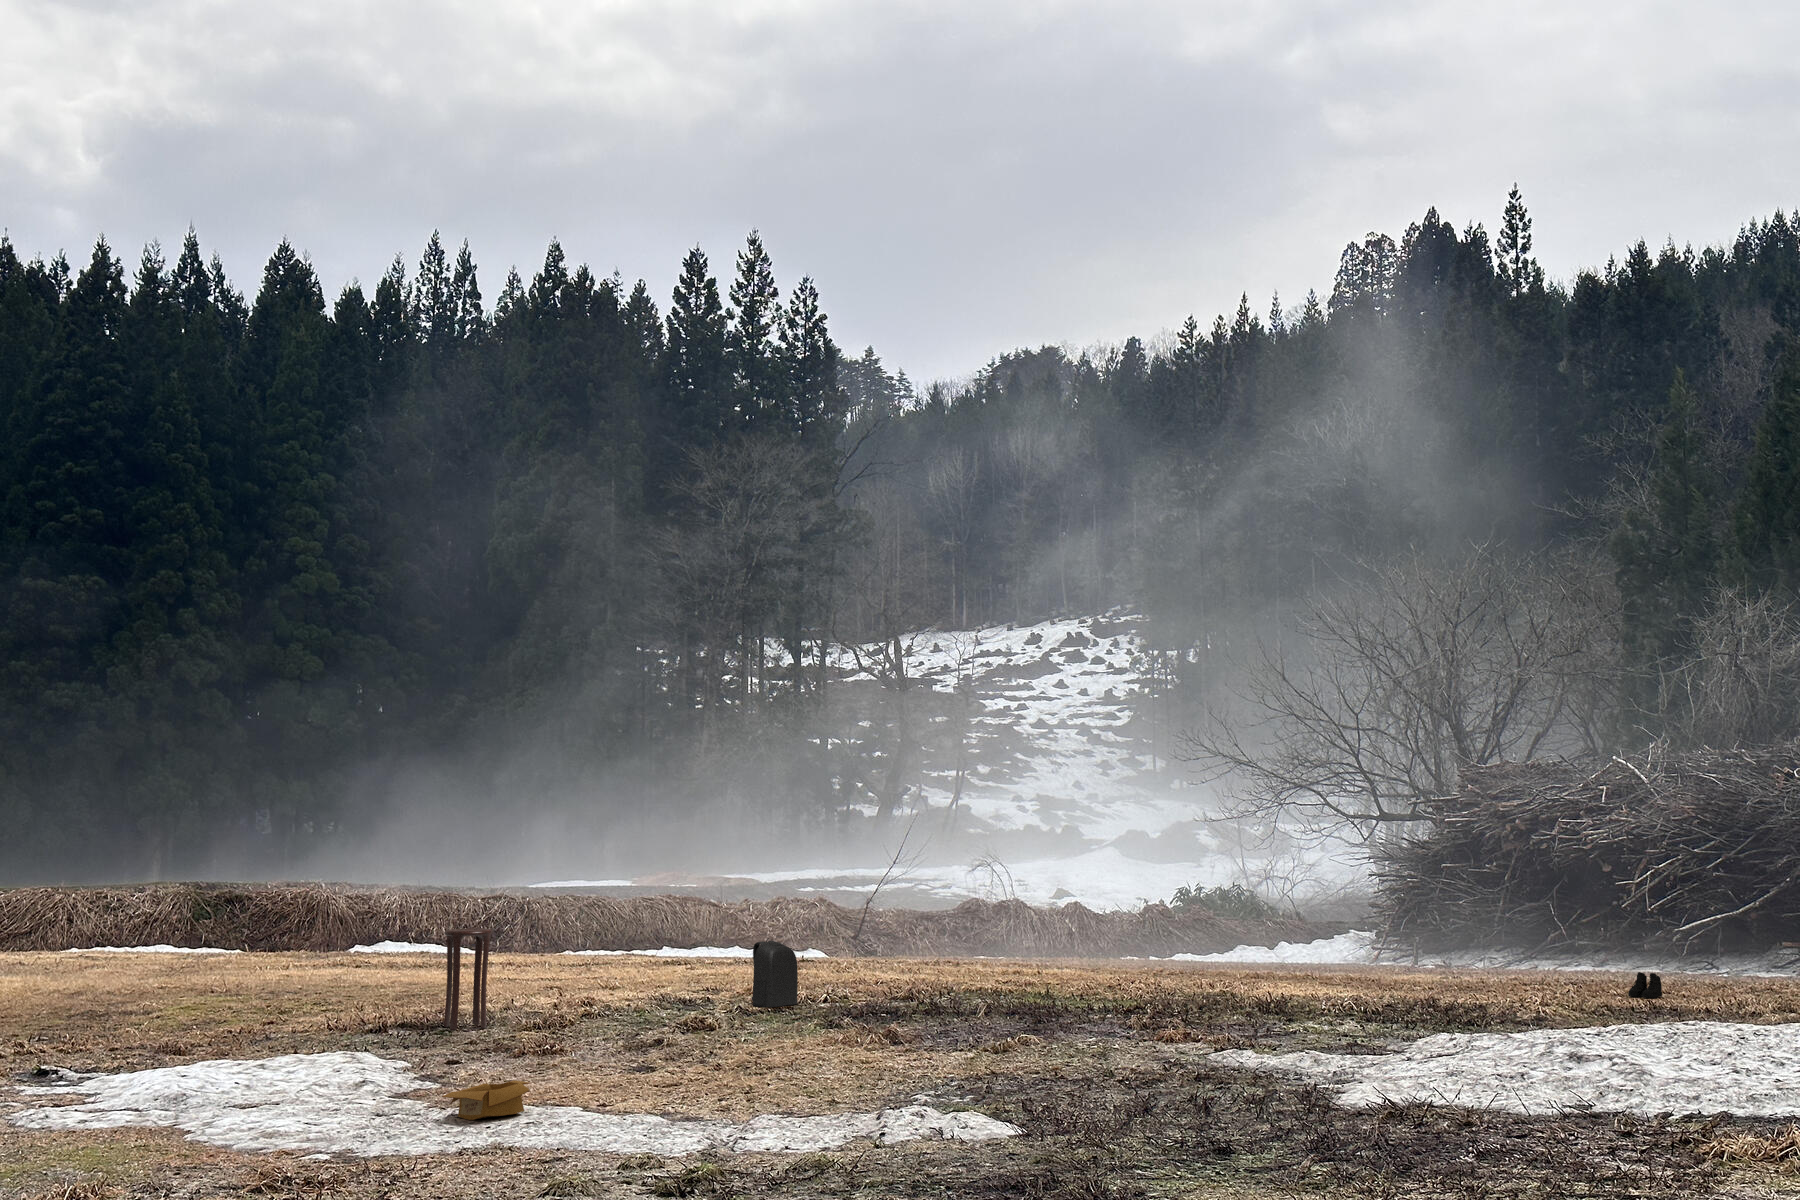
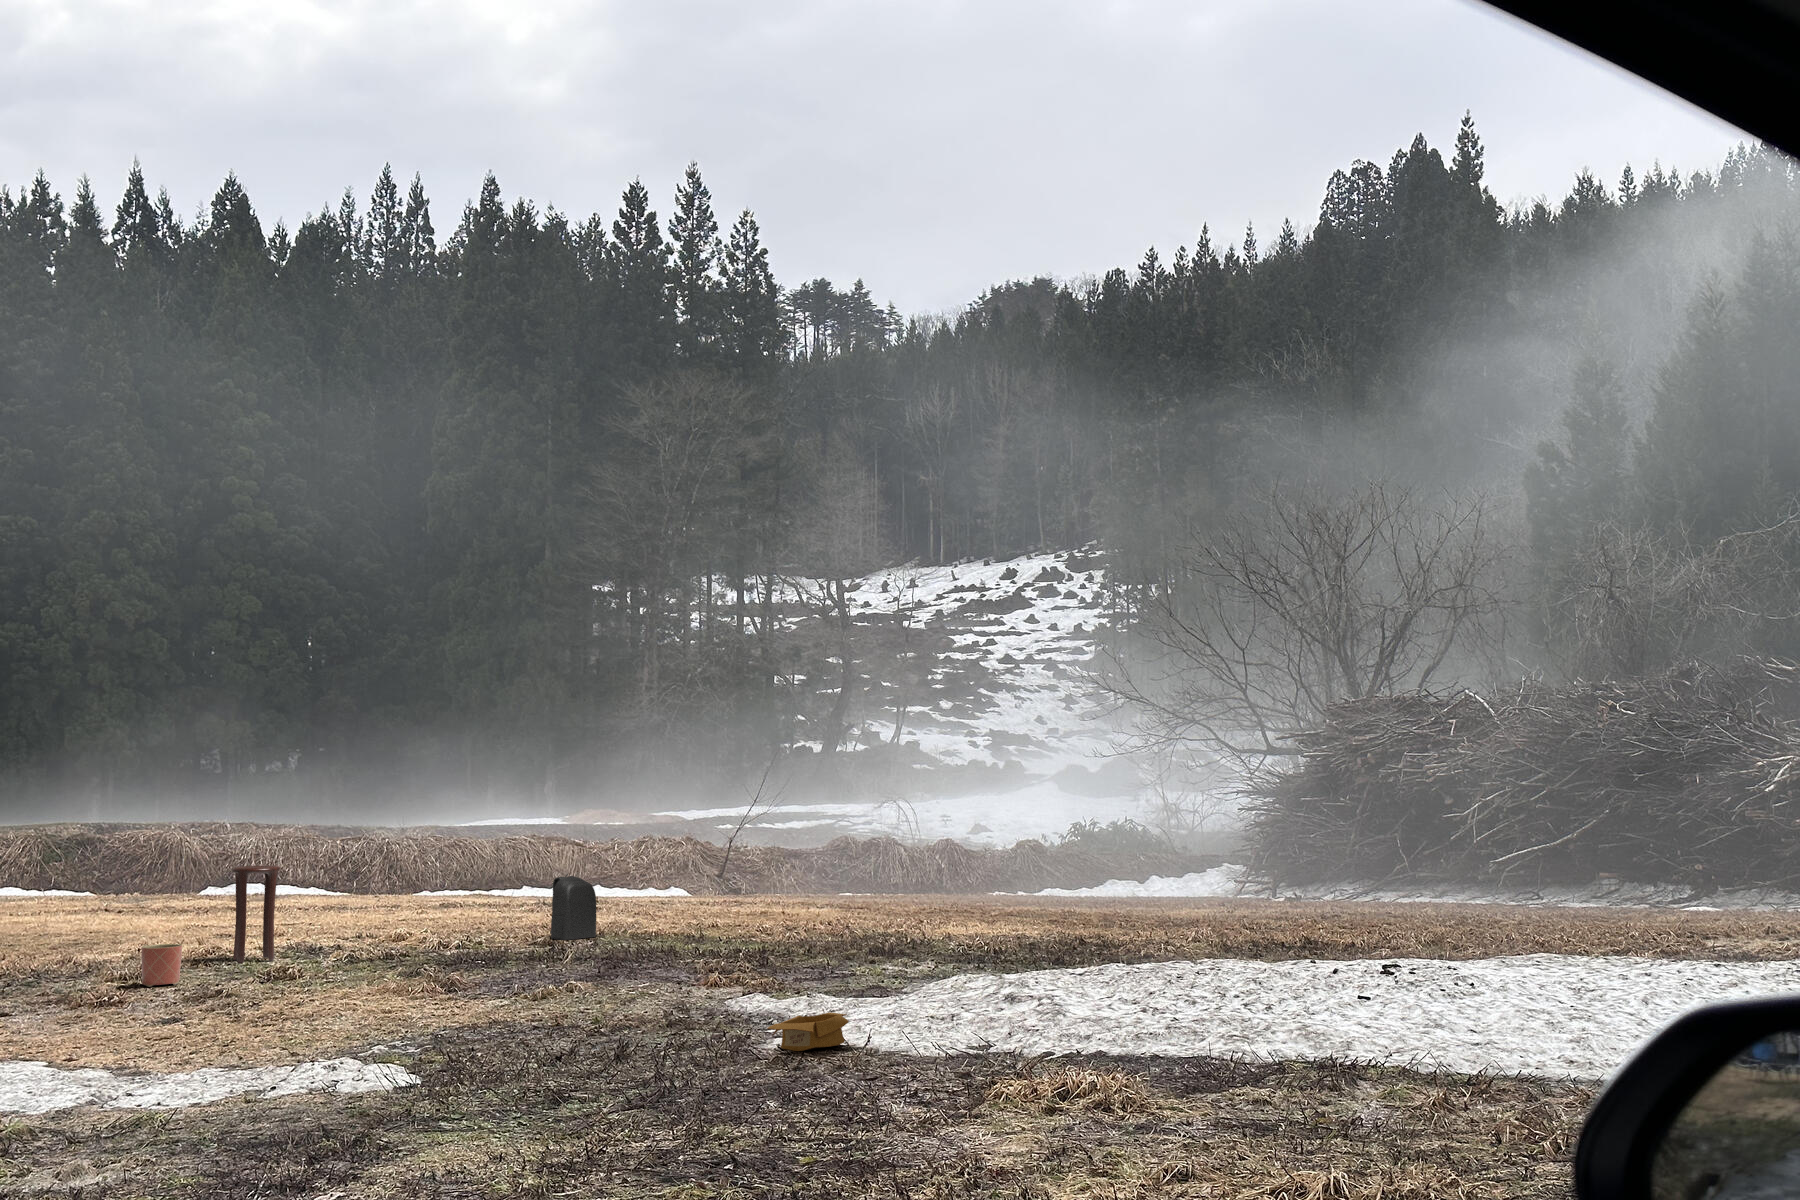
boots: present [1628,972,1662,998] -> none [1403,899,1435,924]
planter: none [370,1012,411,1057] -> present [142,944,182,987]
cardboard box: present [442,1080,531,1120] -> present [767,1012,849,1051]

